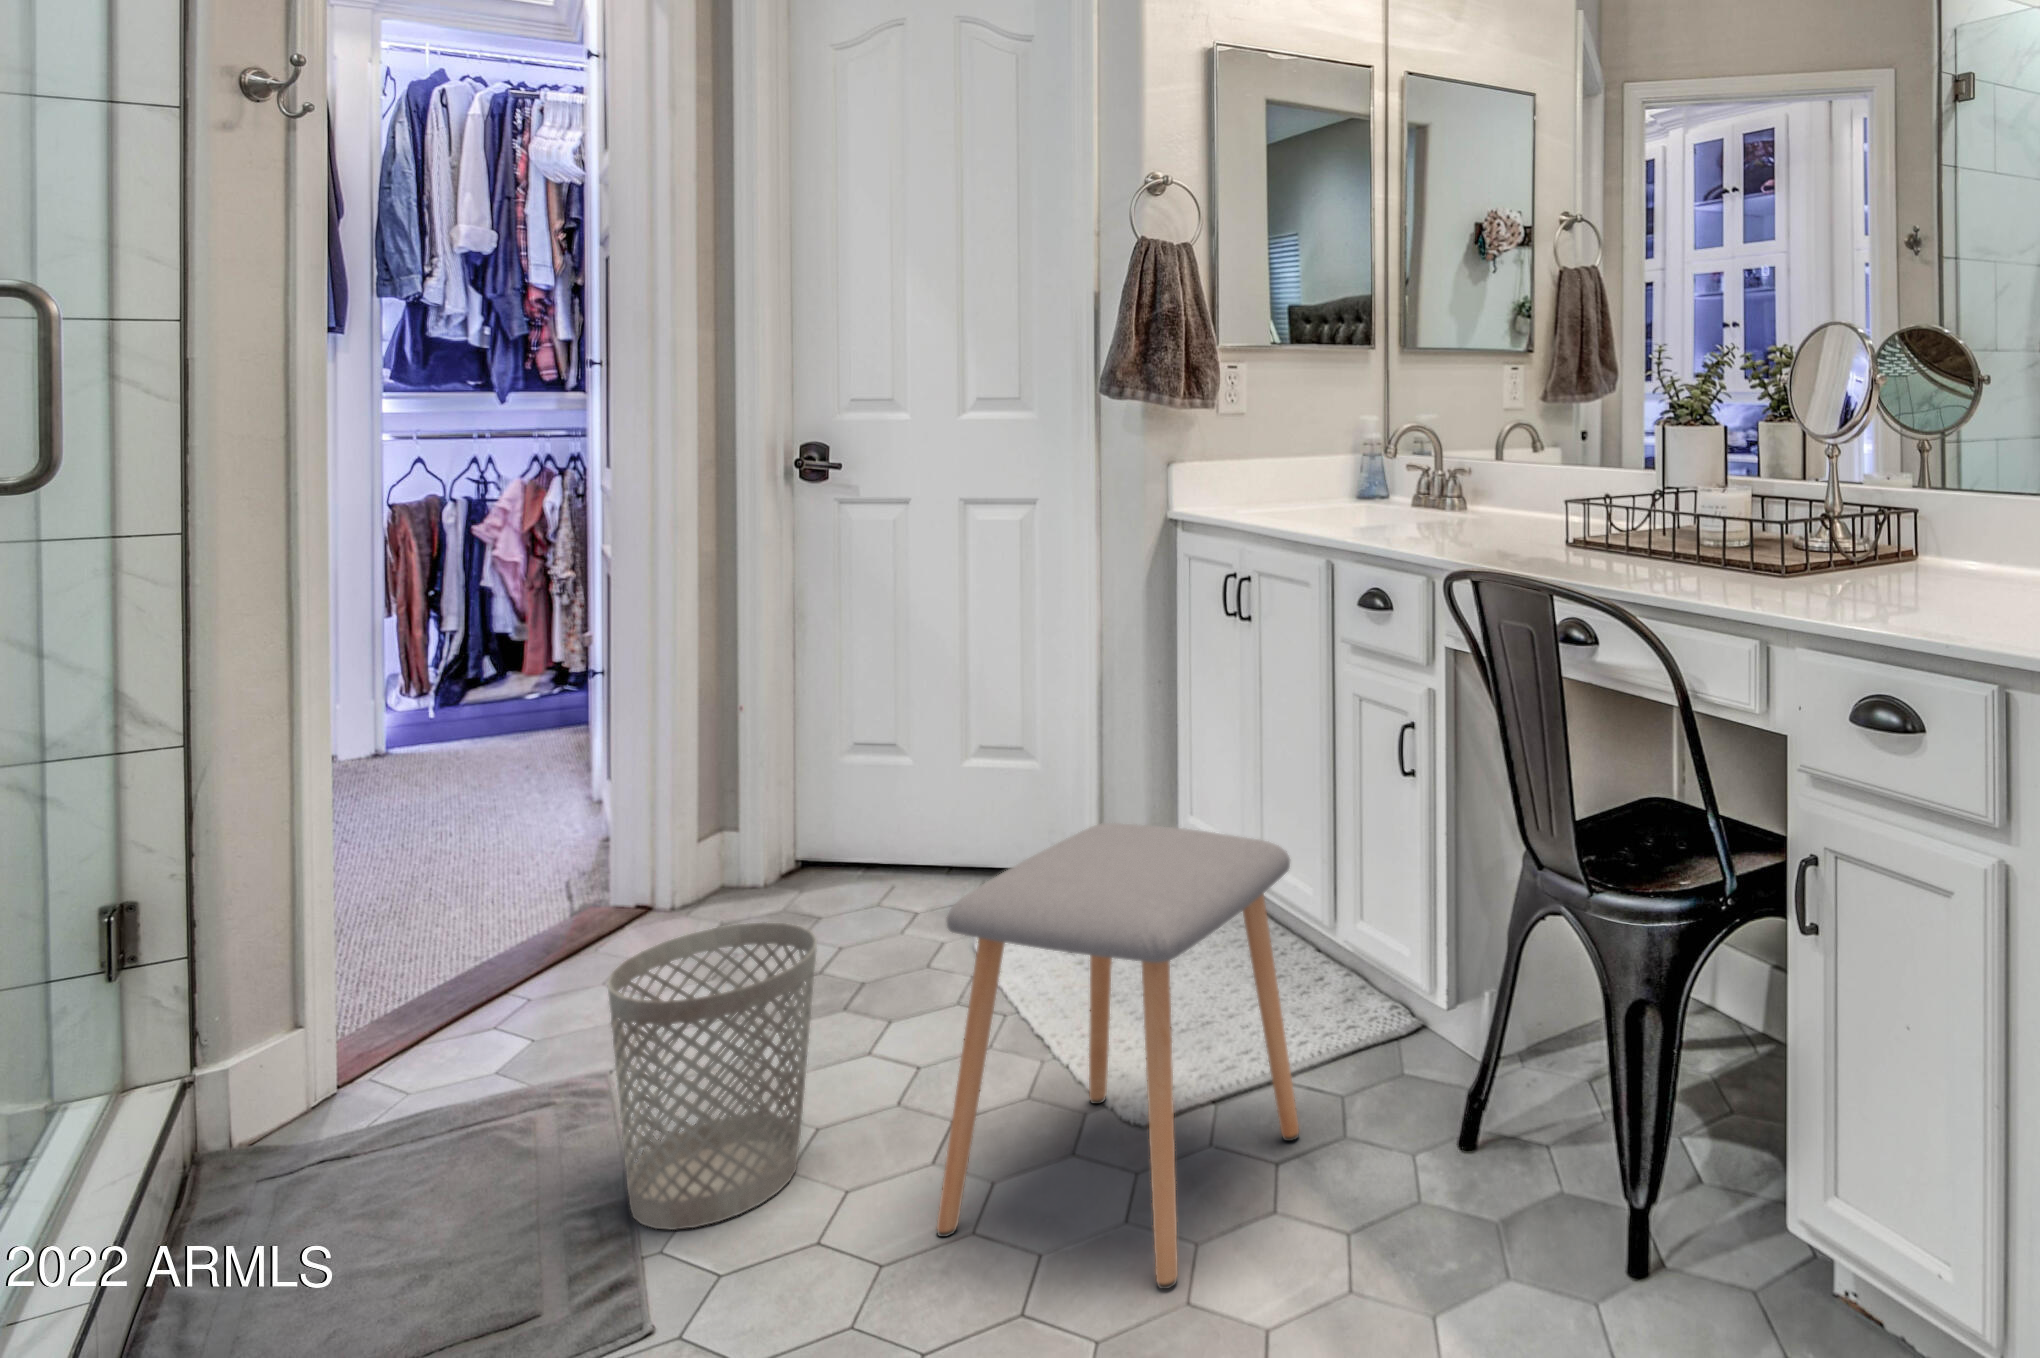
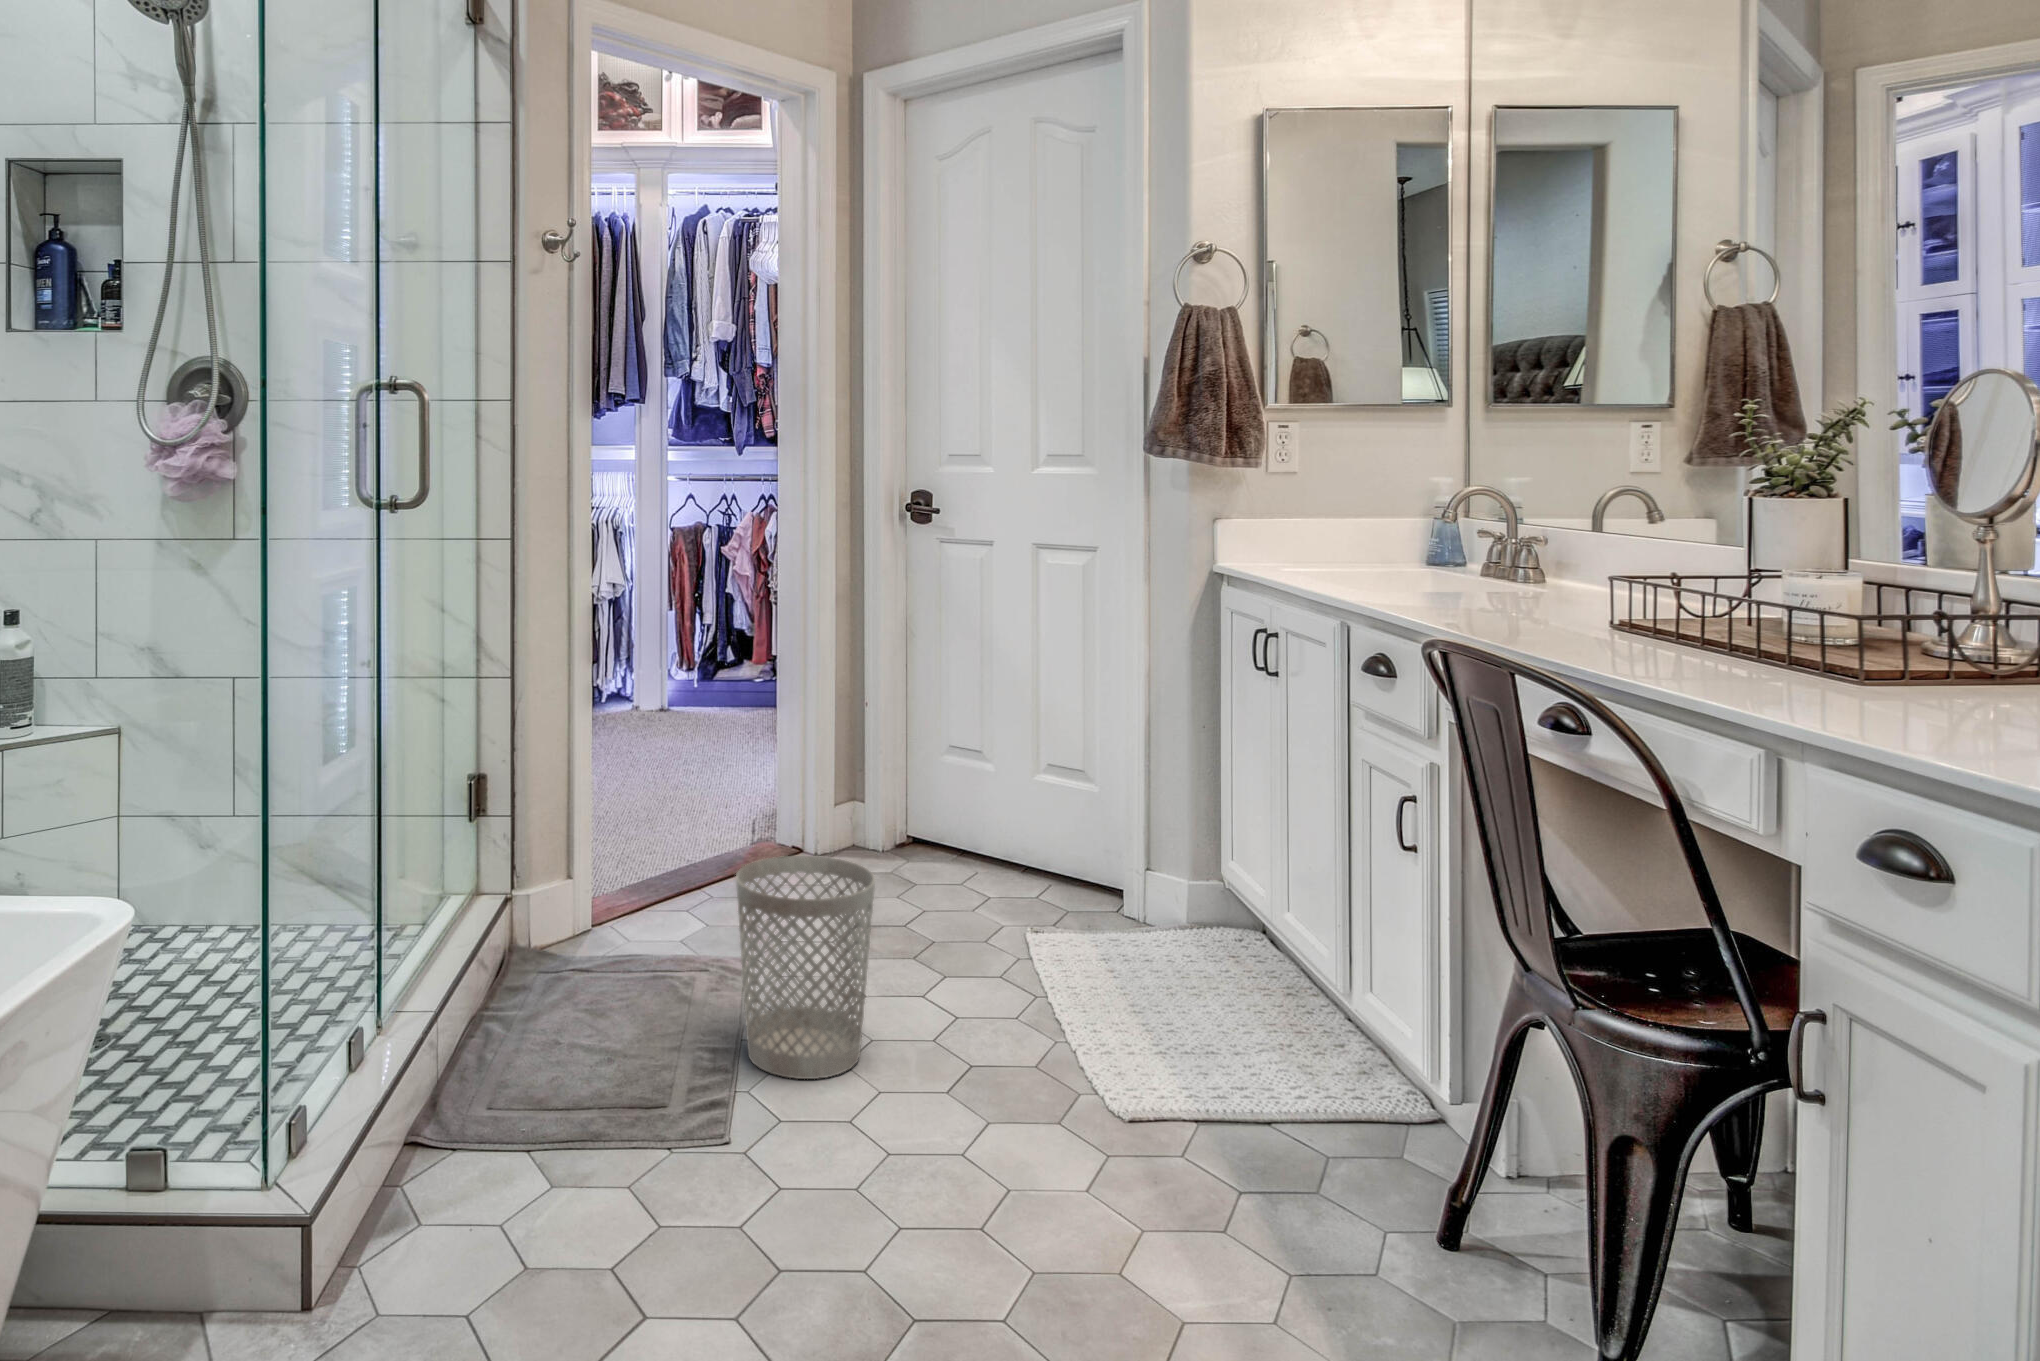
stool: present [937,823,1299,1289] -> none [944,834,1275,1253]

